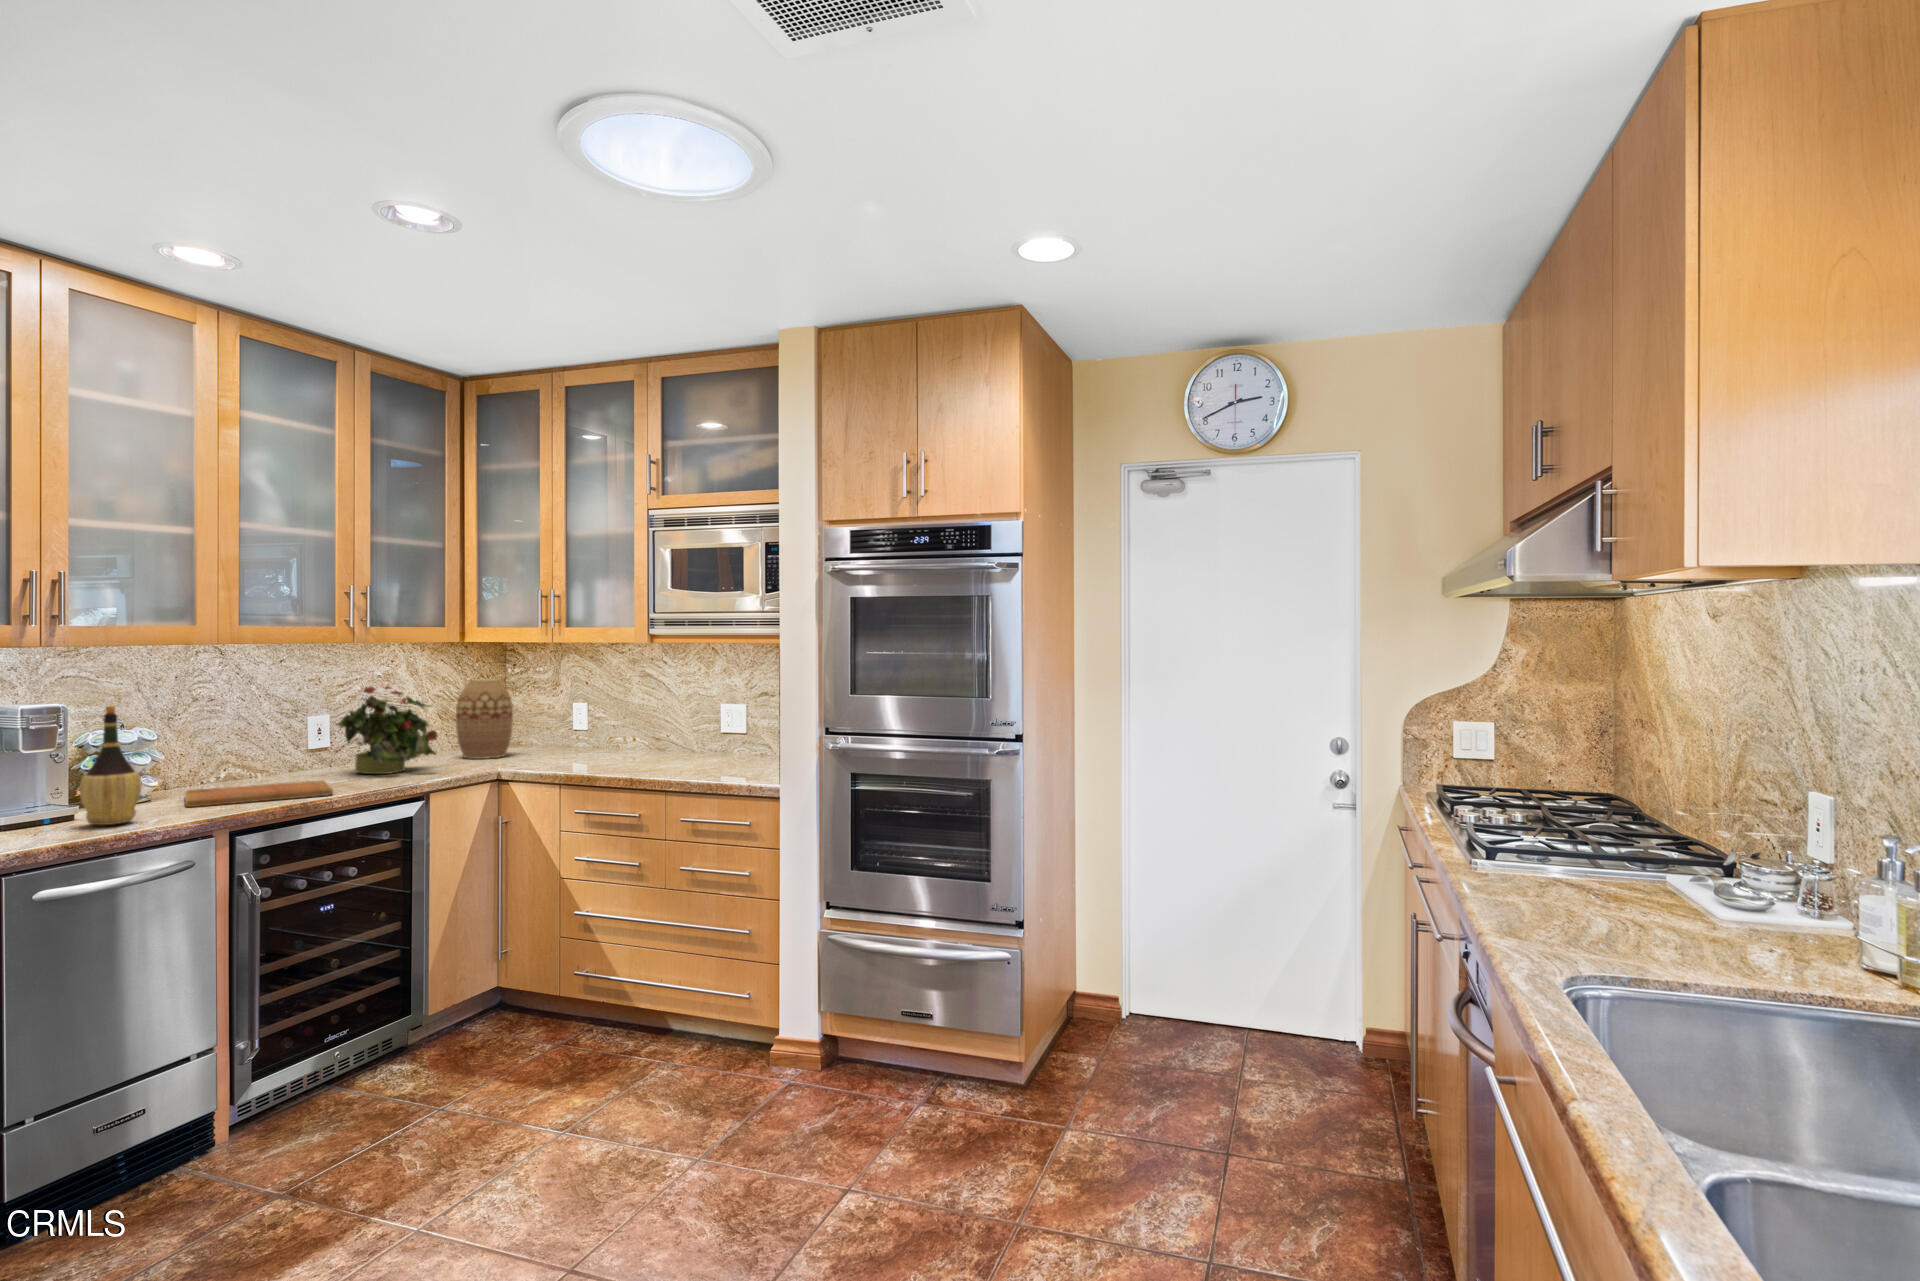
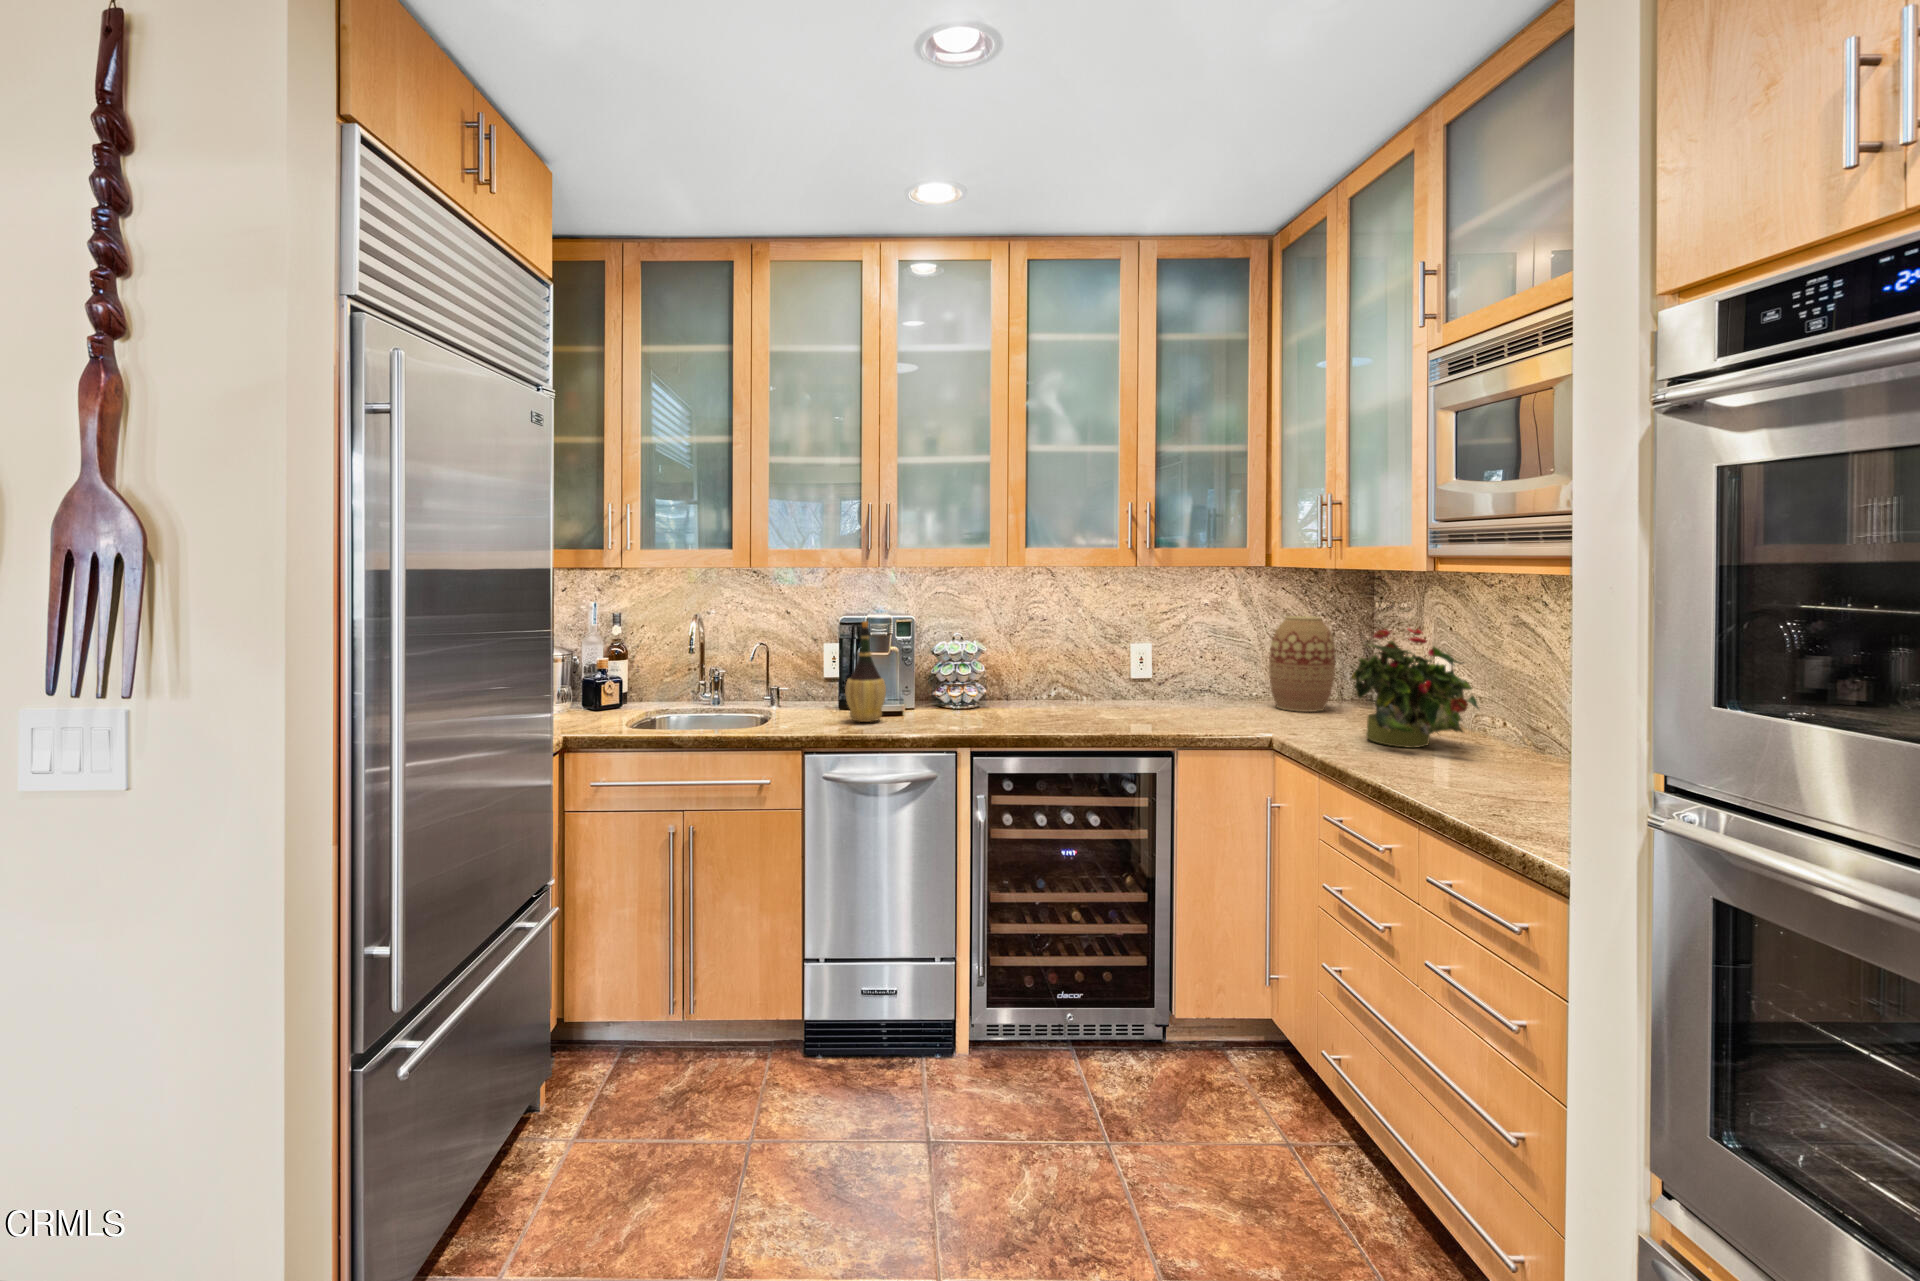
potted plant: present [337,686,438,774] -> present [1351,628,1479,748]
cutting board: present [185,780,333,807] -> none [944,701,1075,727]

